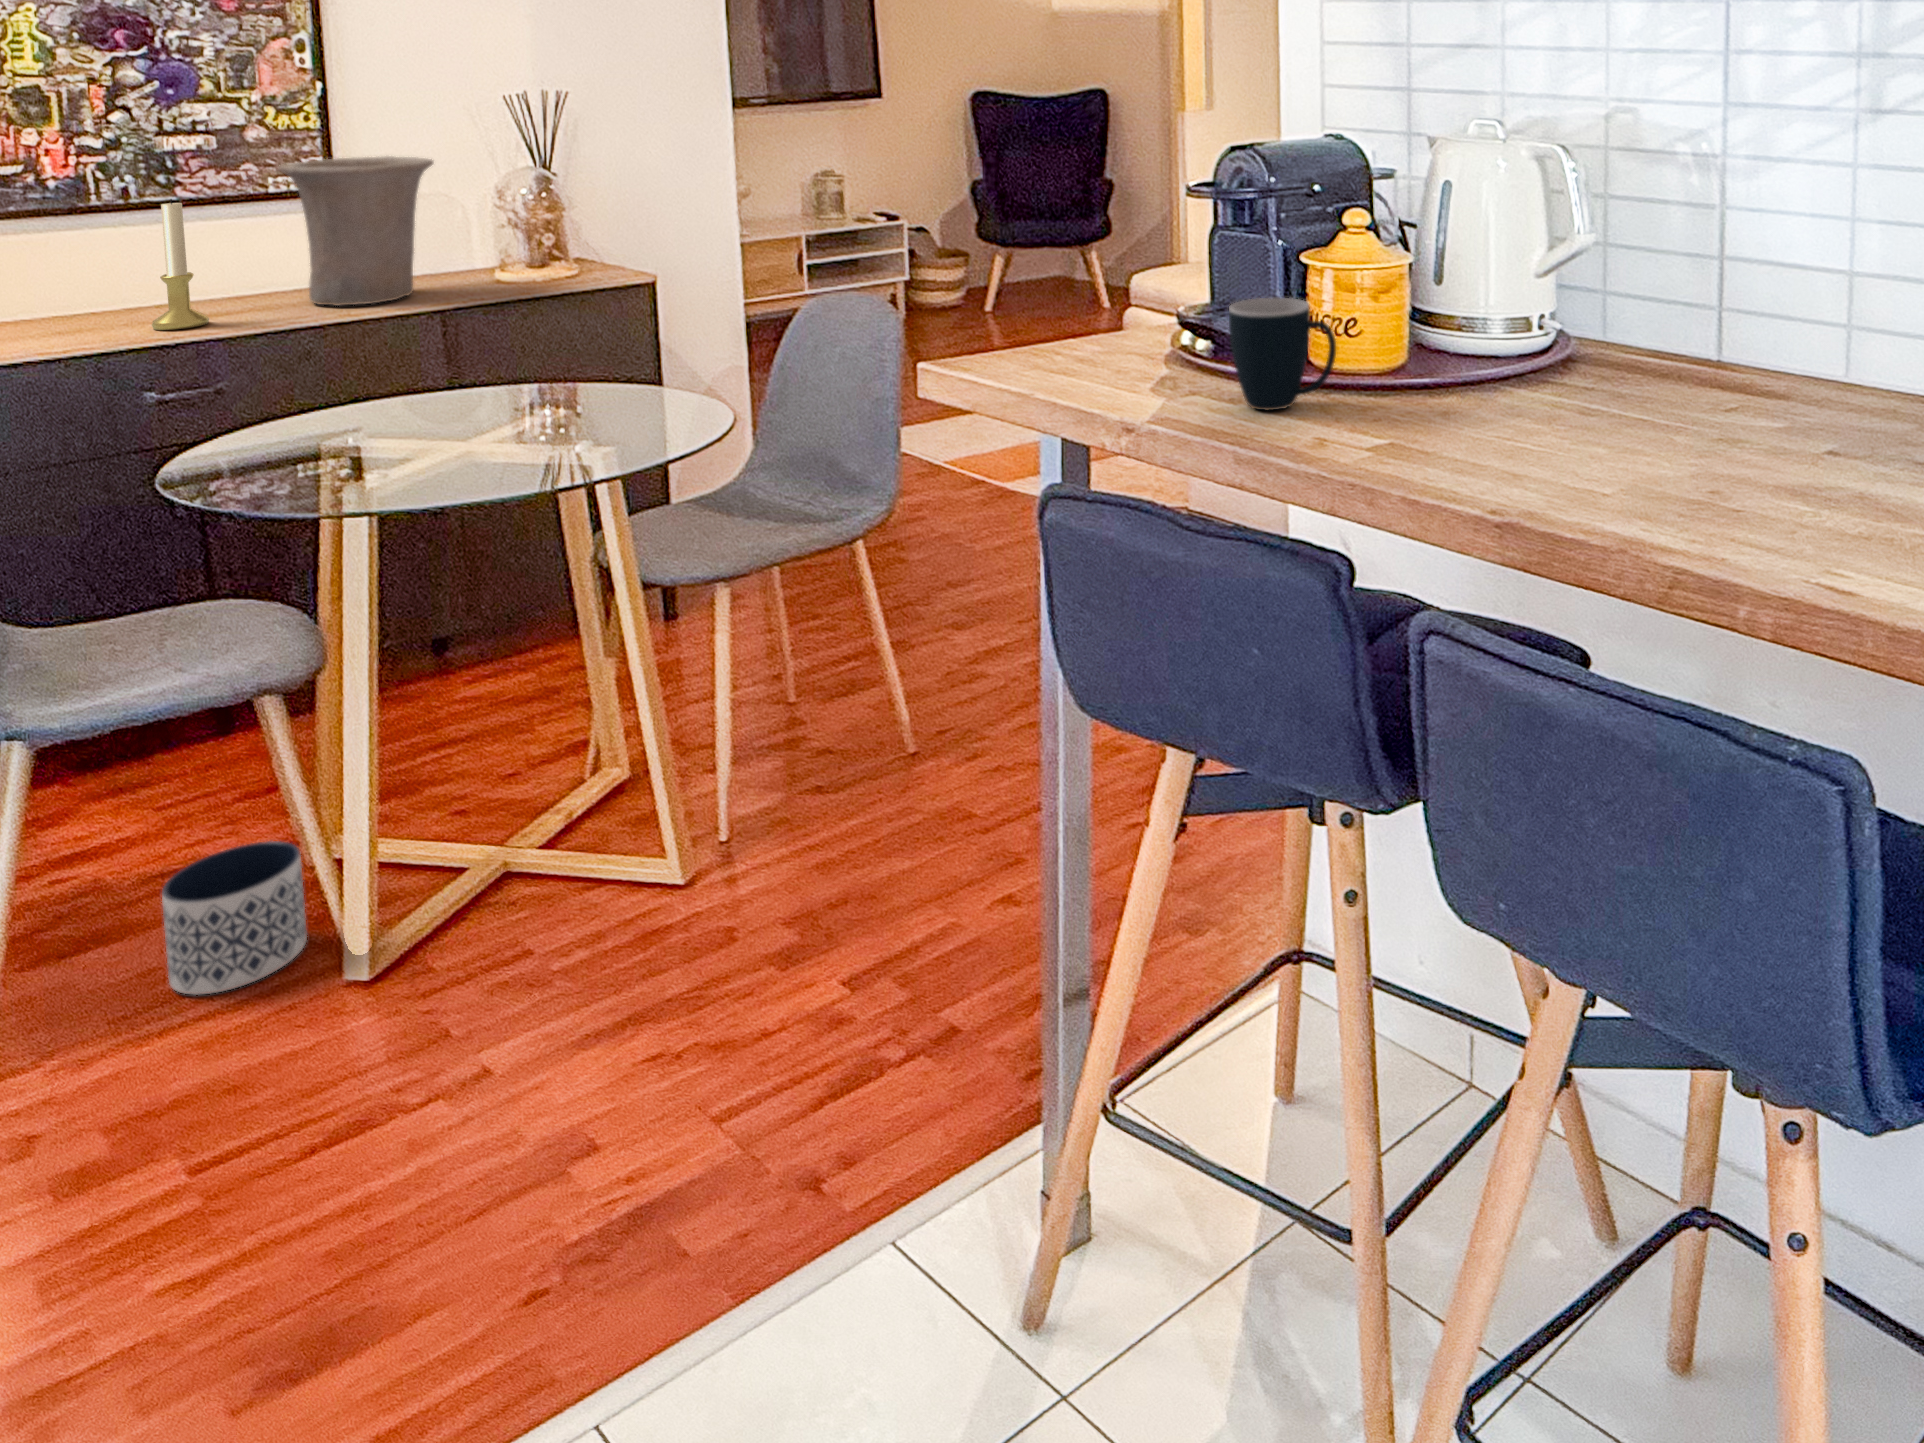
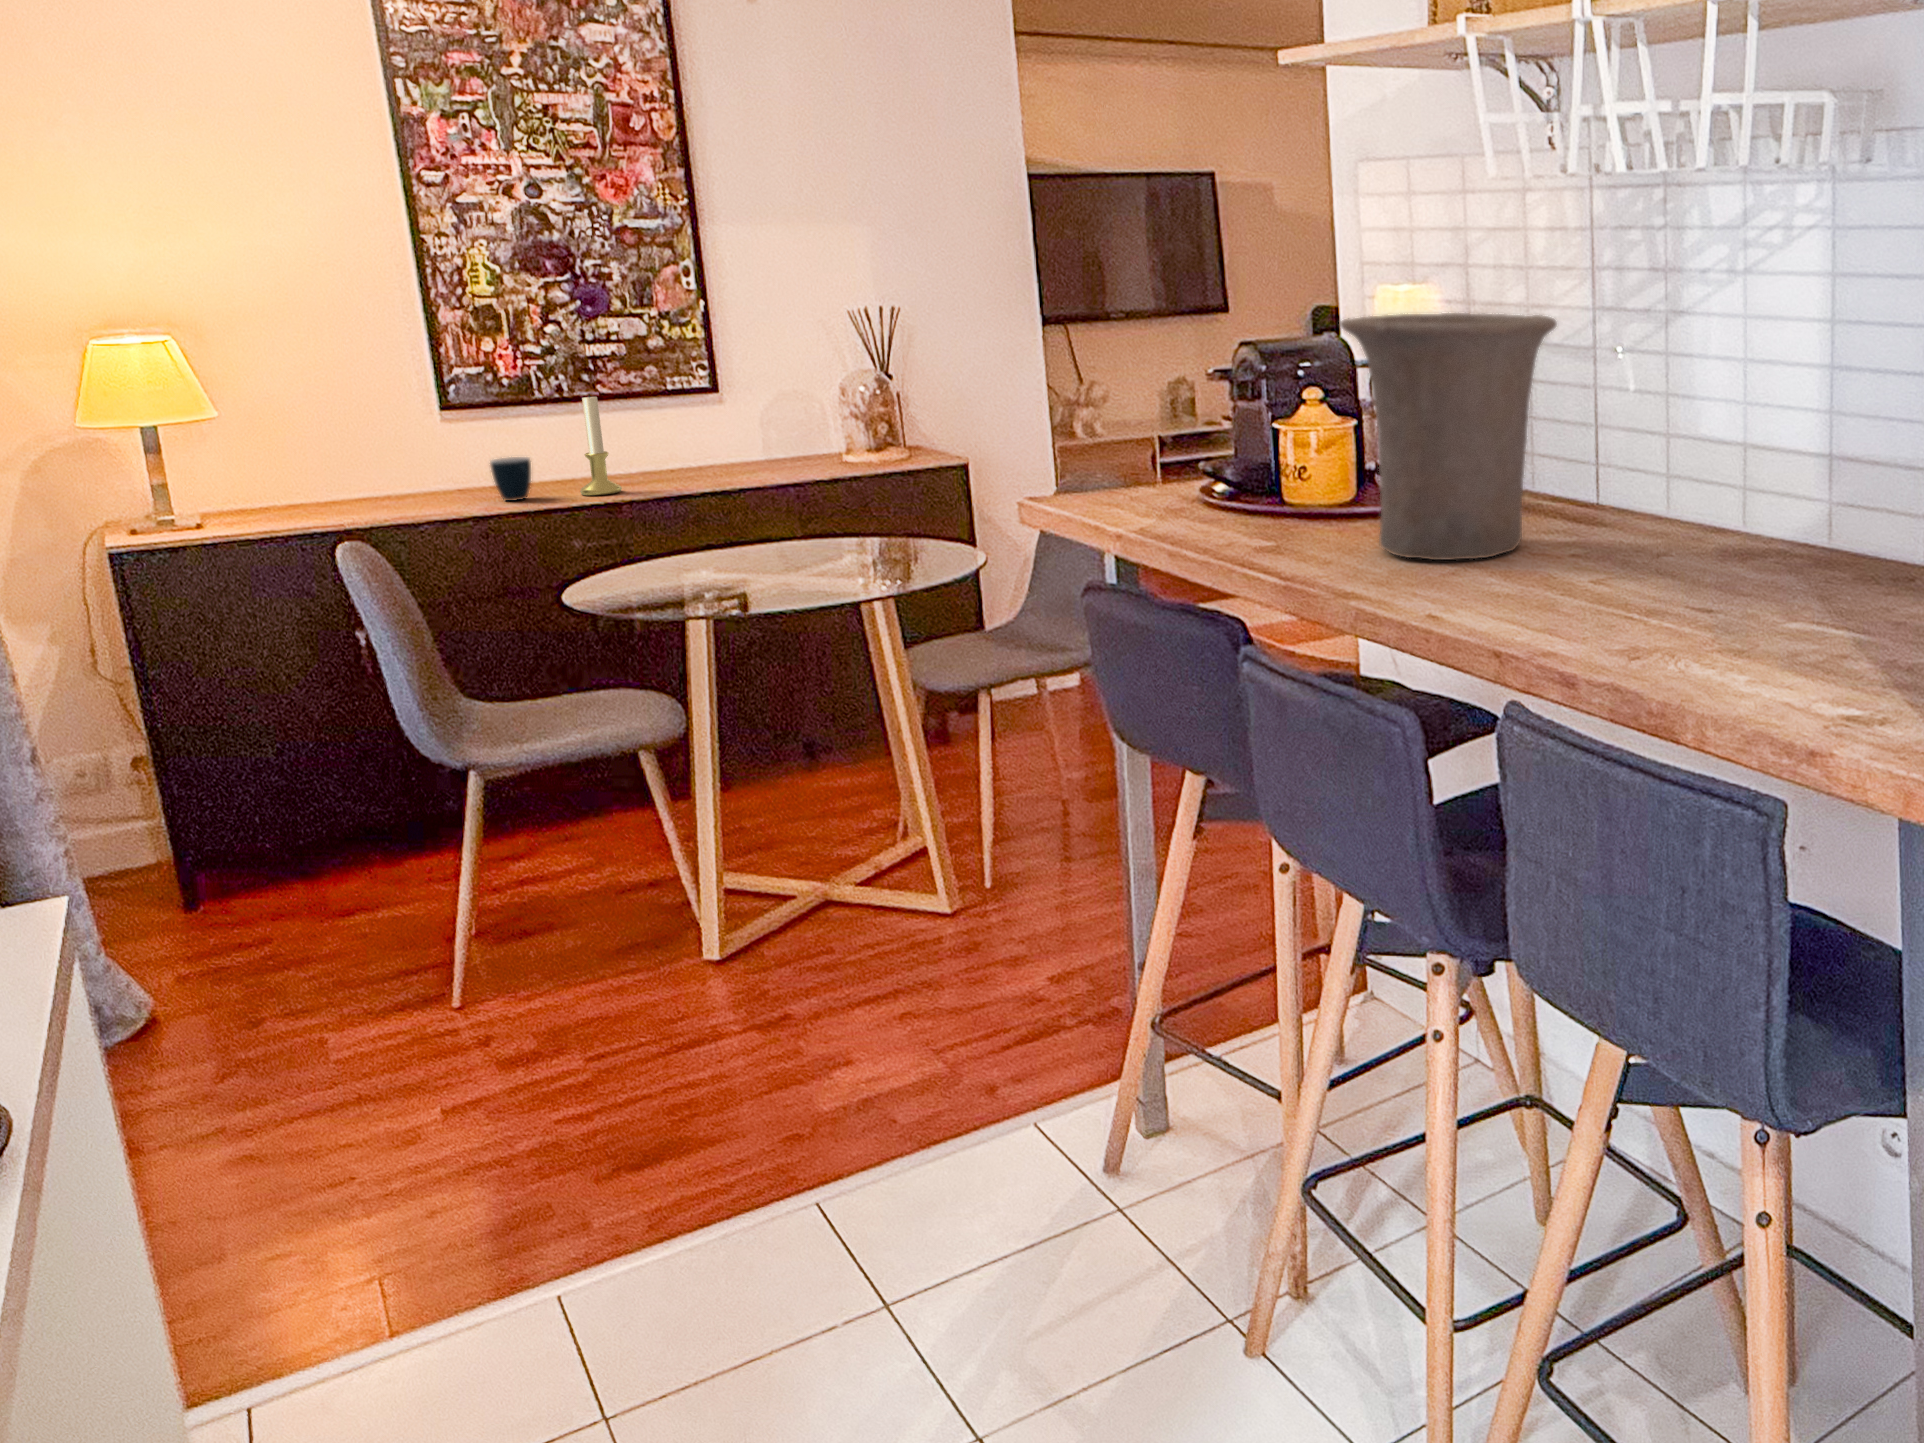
vase: present [279,156,433,306] -> present [1340,313,1557,560]
mug: present [1229,298,1336,410] -> present [490,457,531,501]
planter: present [162,841,307,995] -> none [583,862,685,961]

